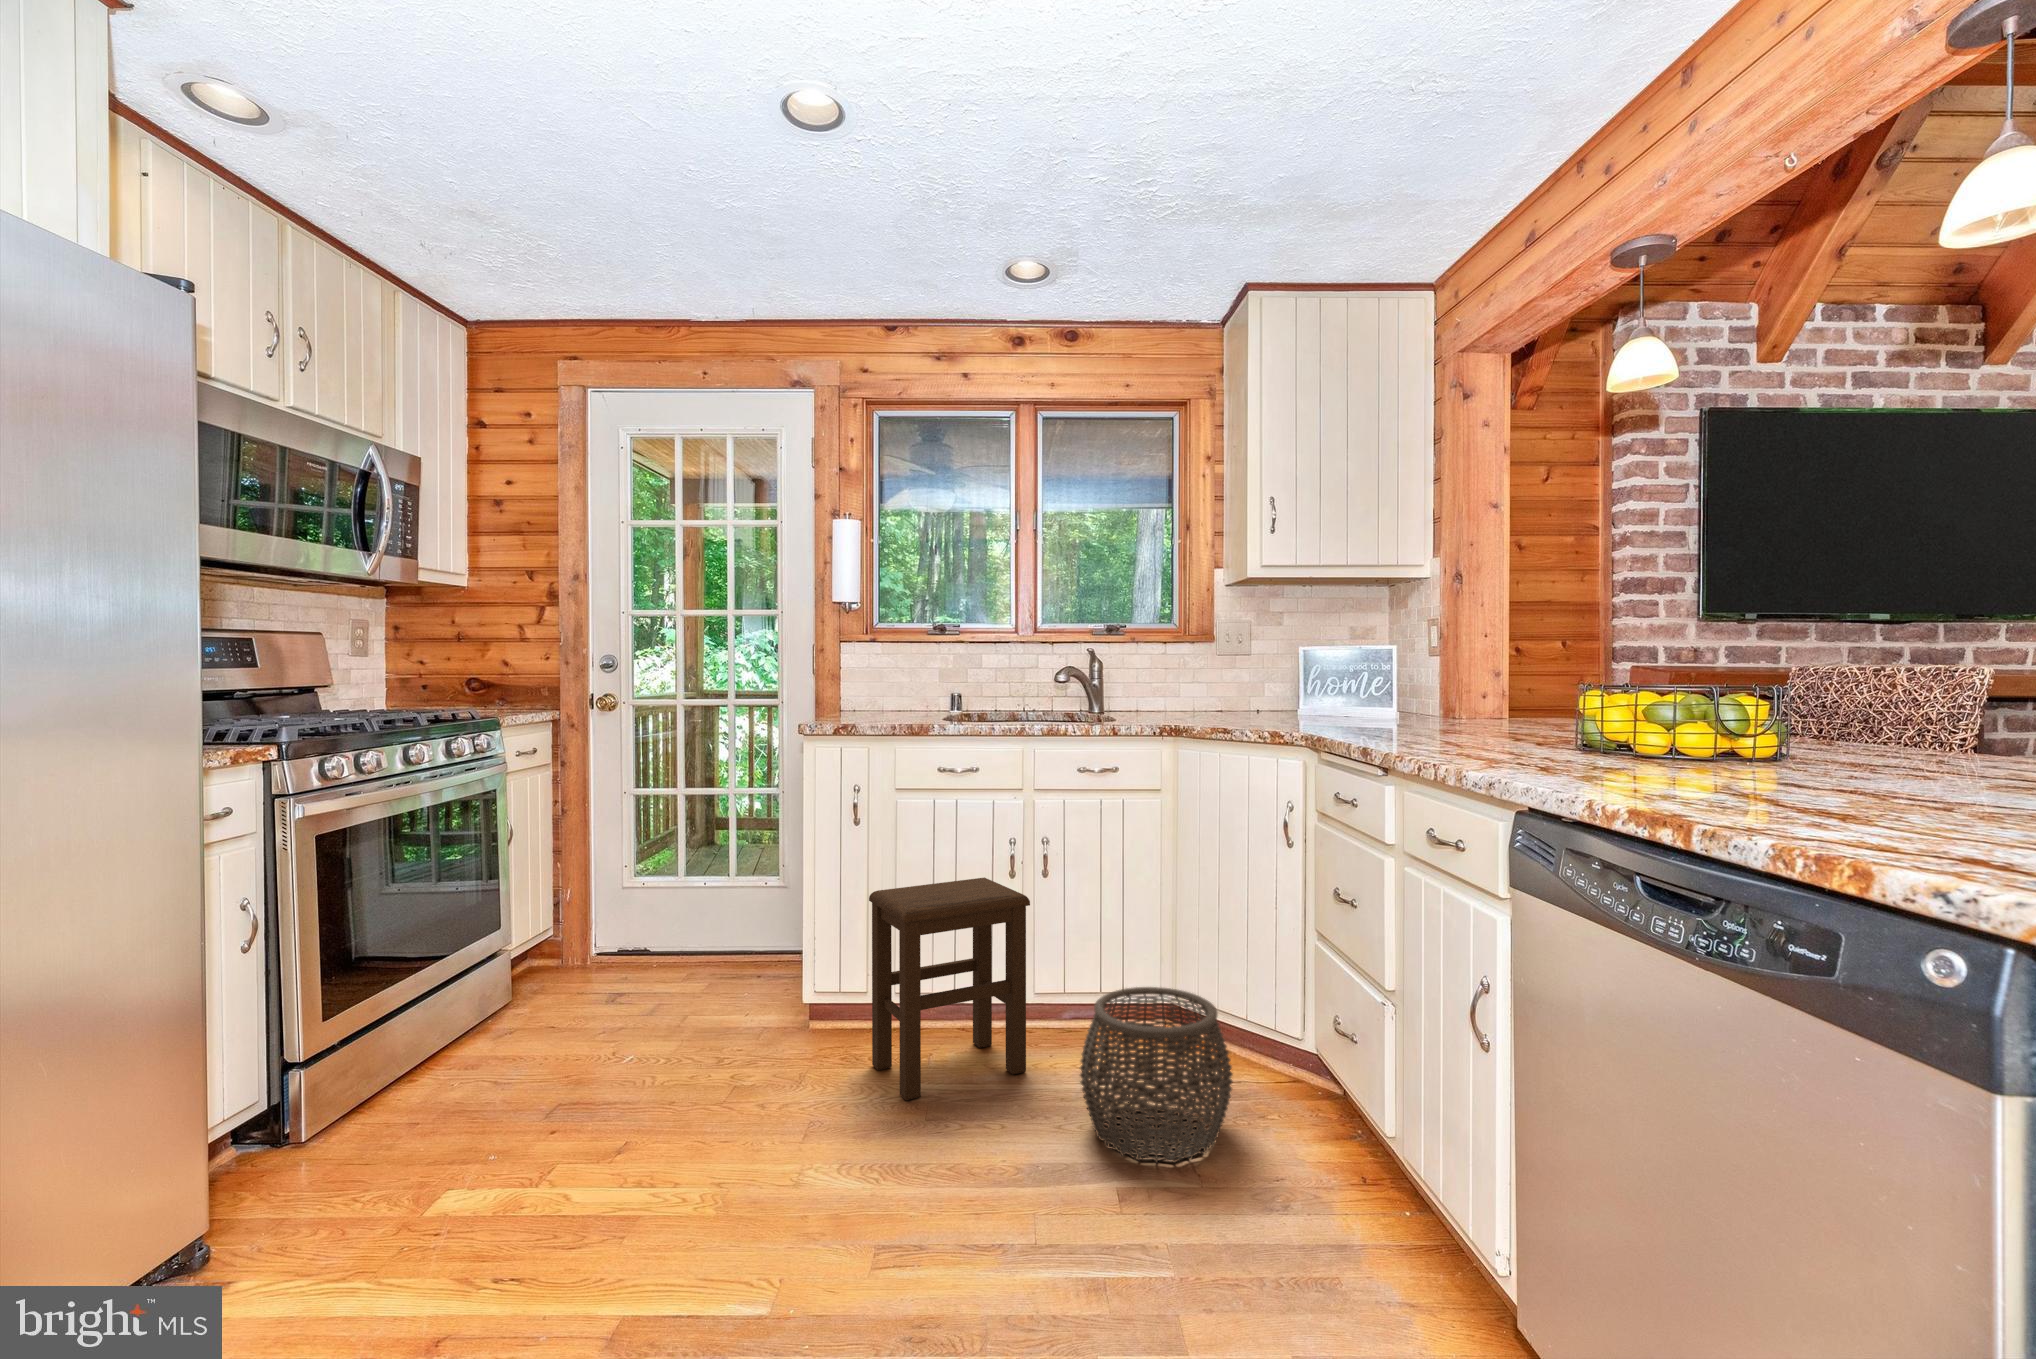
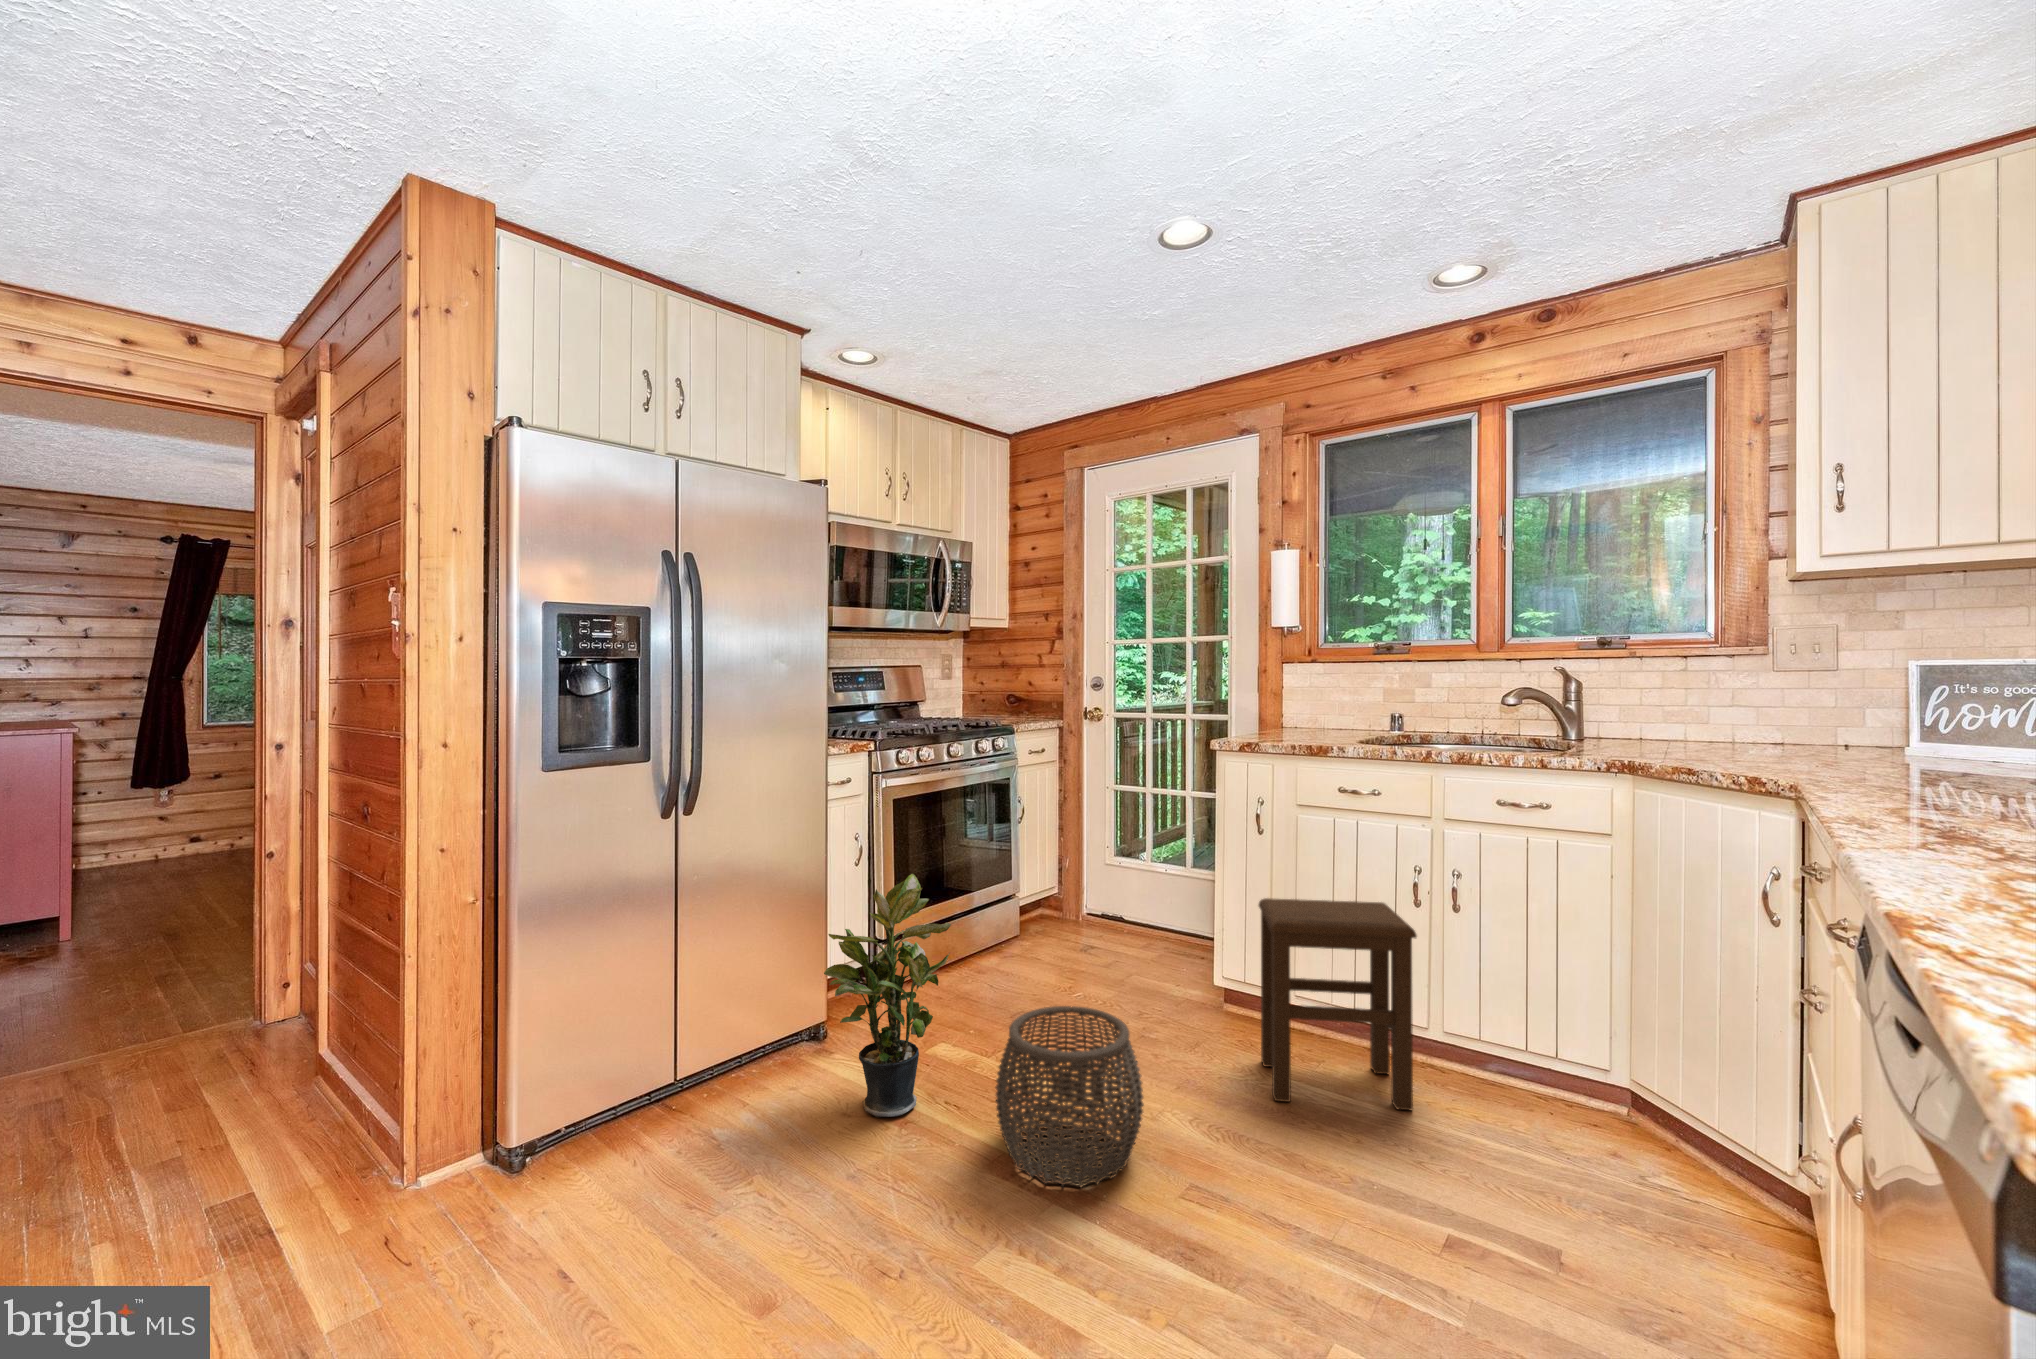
potted plant: none [305,925,525,1283] -> present [824,874,951,1117]
woven basket: present [1080,987,1233,1163] -> present [996,1006,1144,1188]

